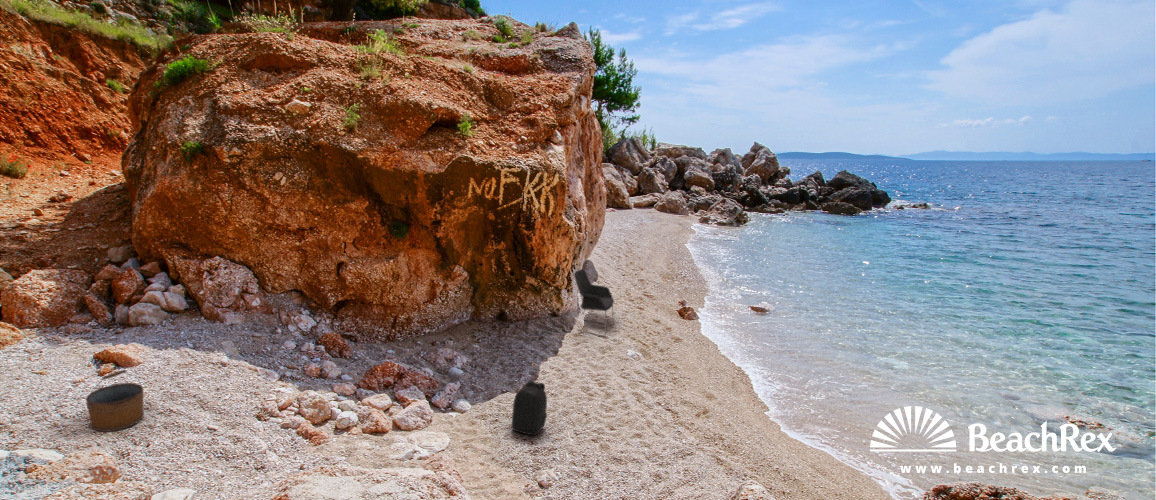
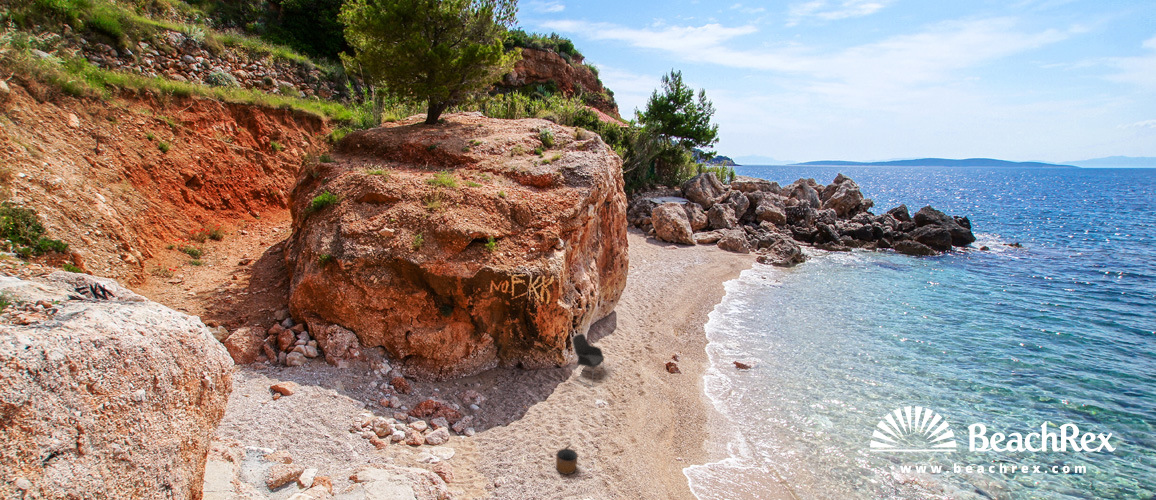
bucket: present [86,370,144,432] -> present [556,444,578,474]
backpack: present [512,381,547,435] -> none [494,423,517,459]

